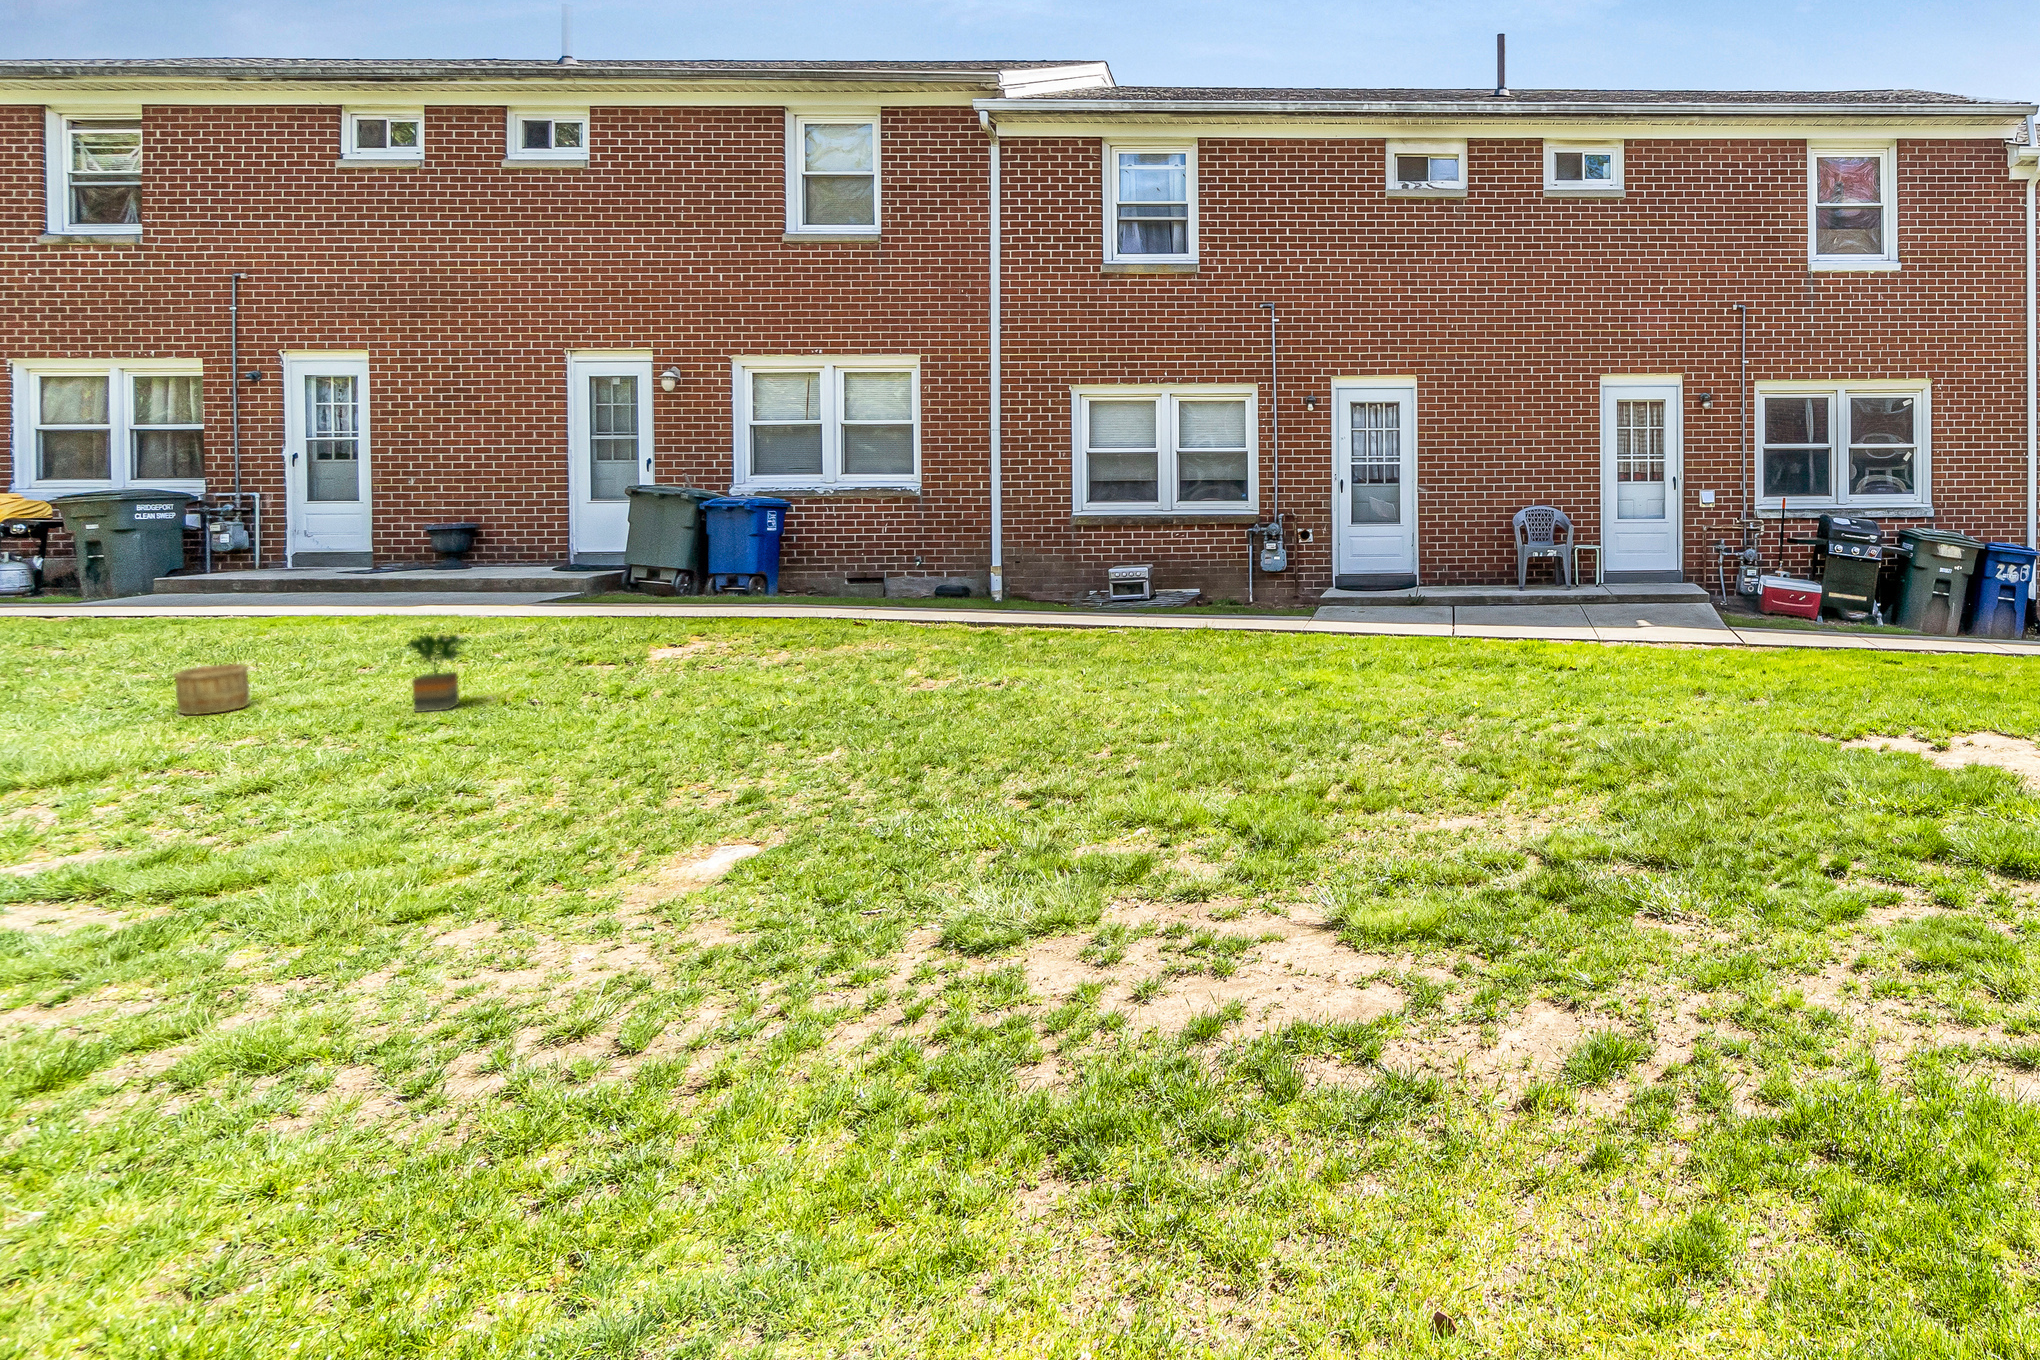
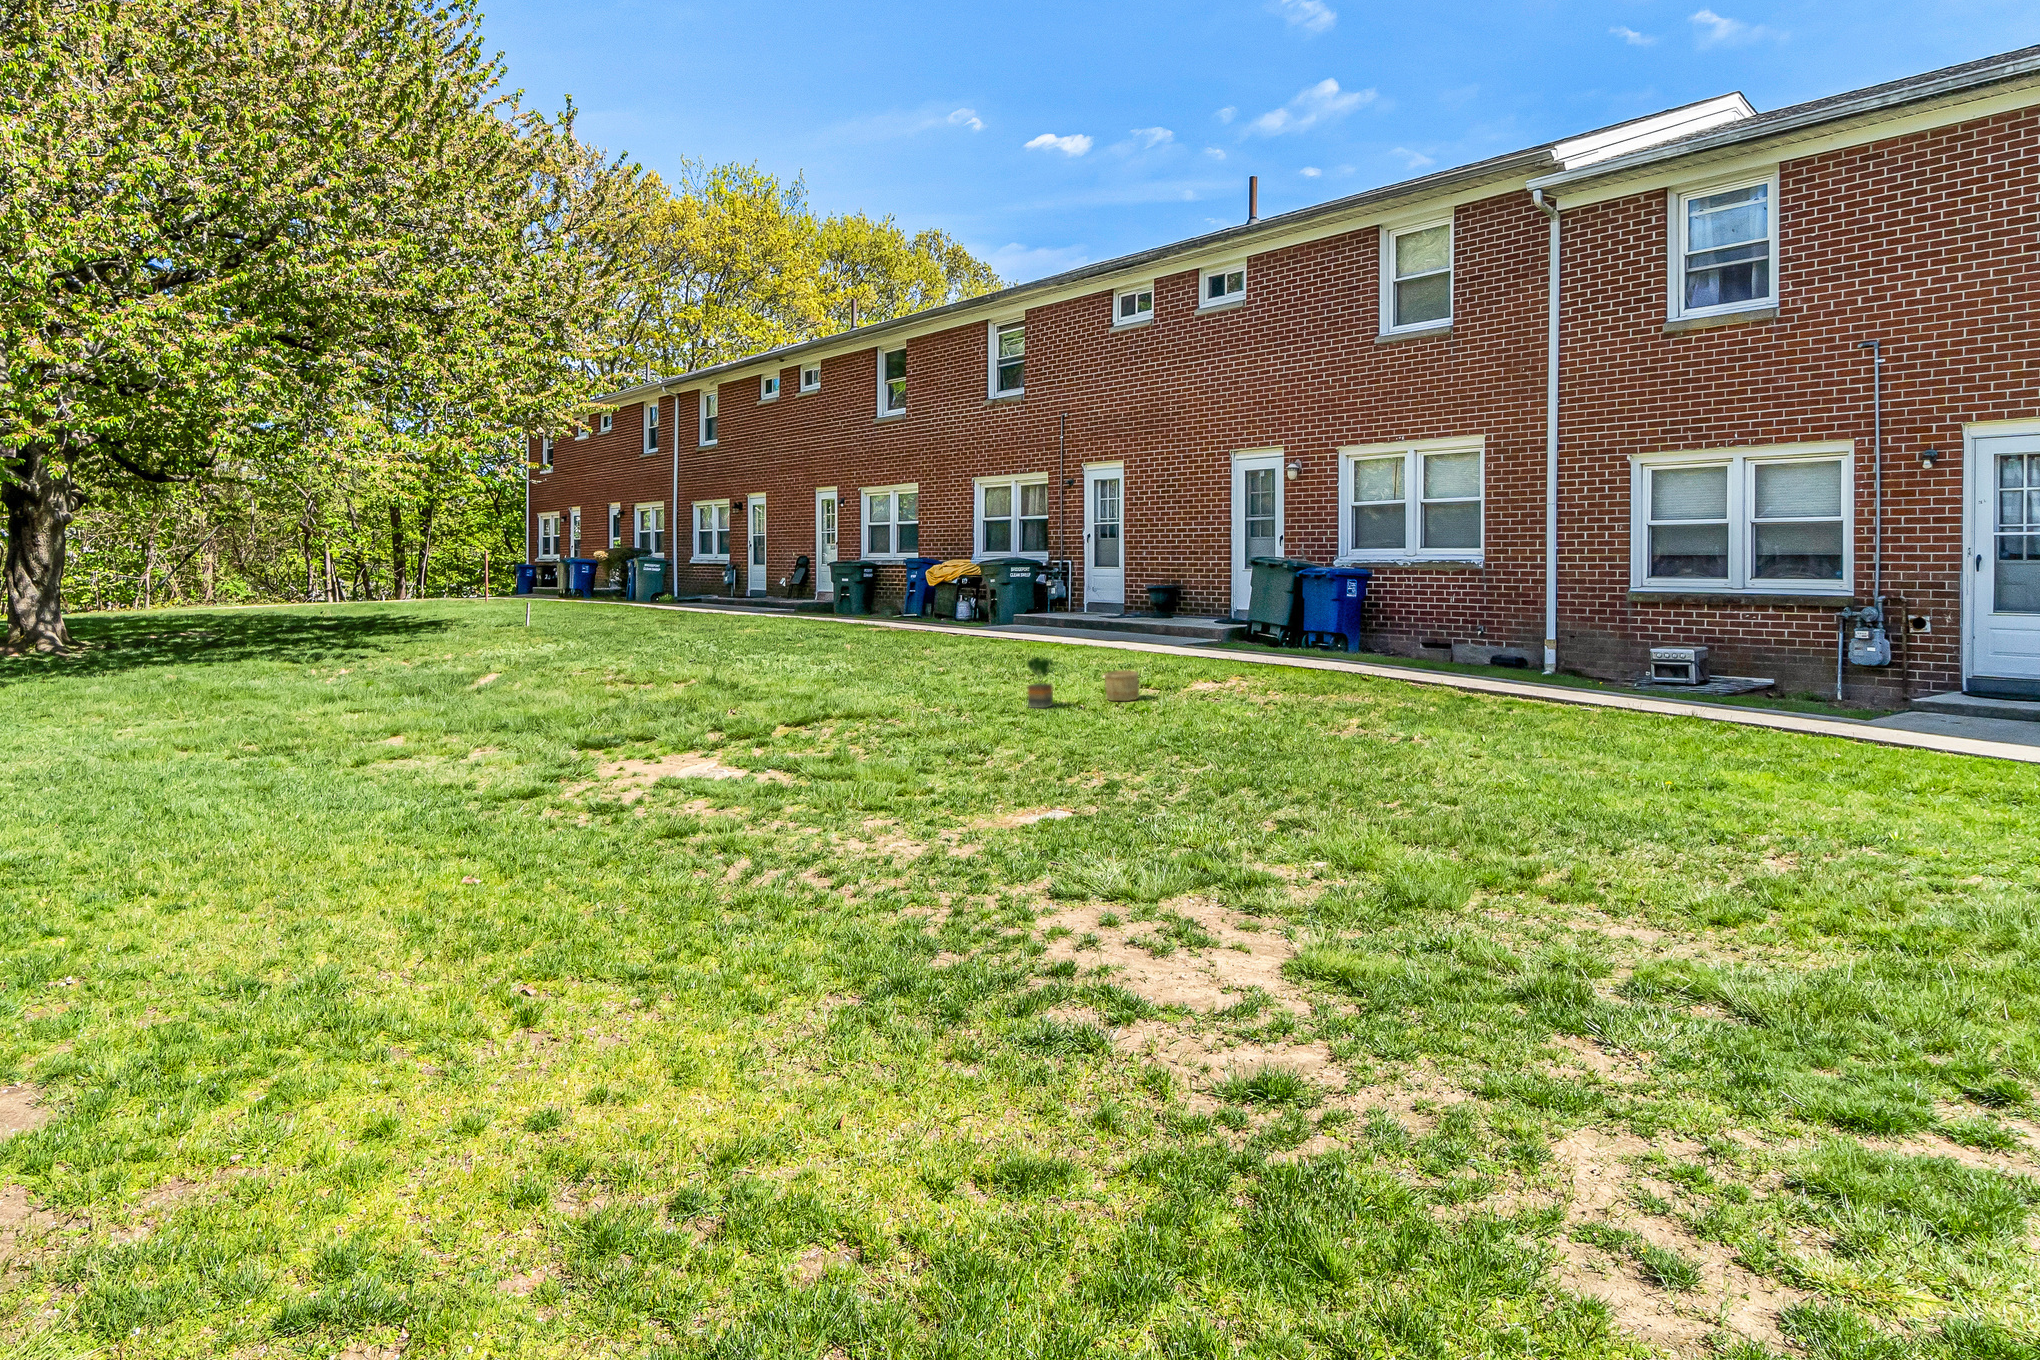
wooden bucket: present [174,664,249,715] -> present [1105,670,1139,701]

